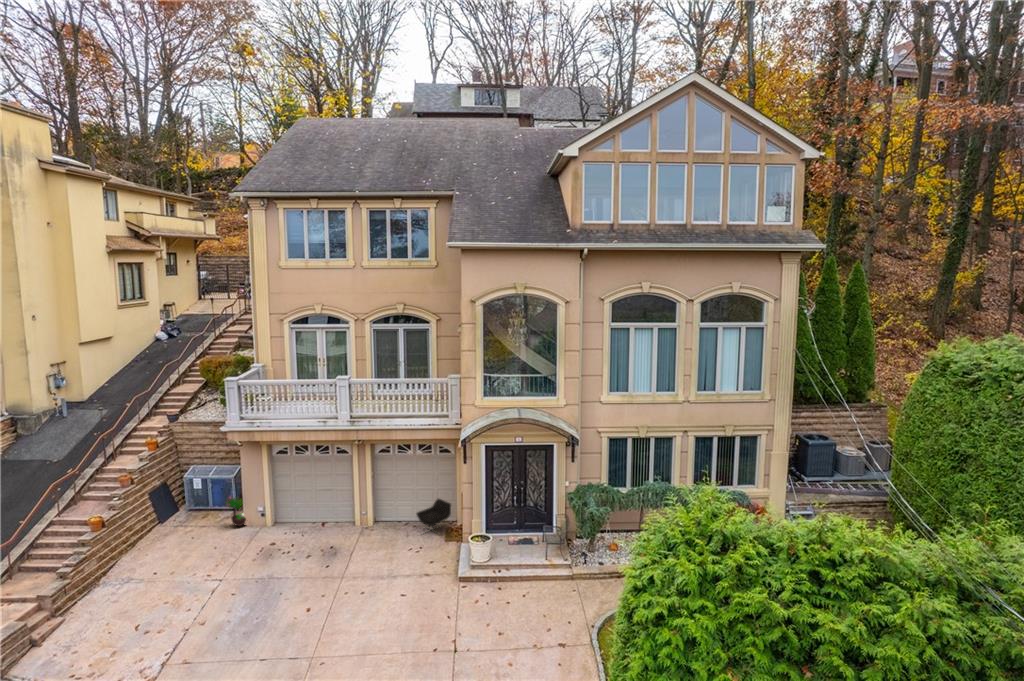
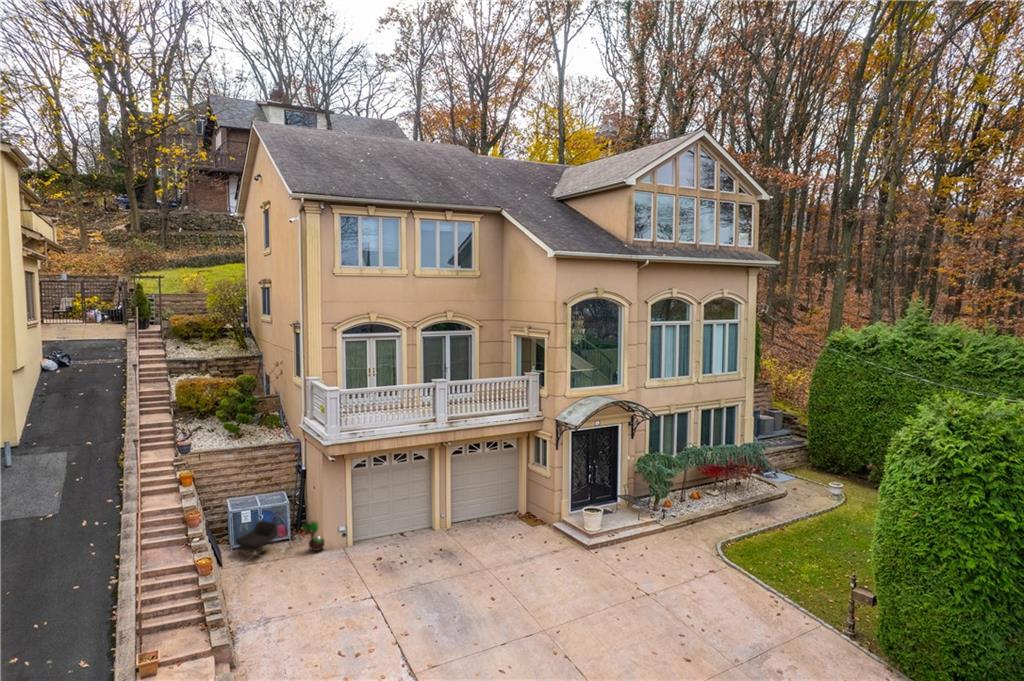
lounge chair: present [417,499,451,530] -> present [236,520,277,556]

